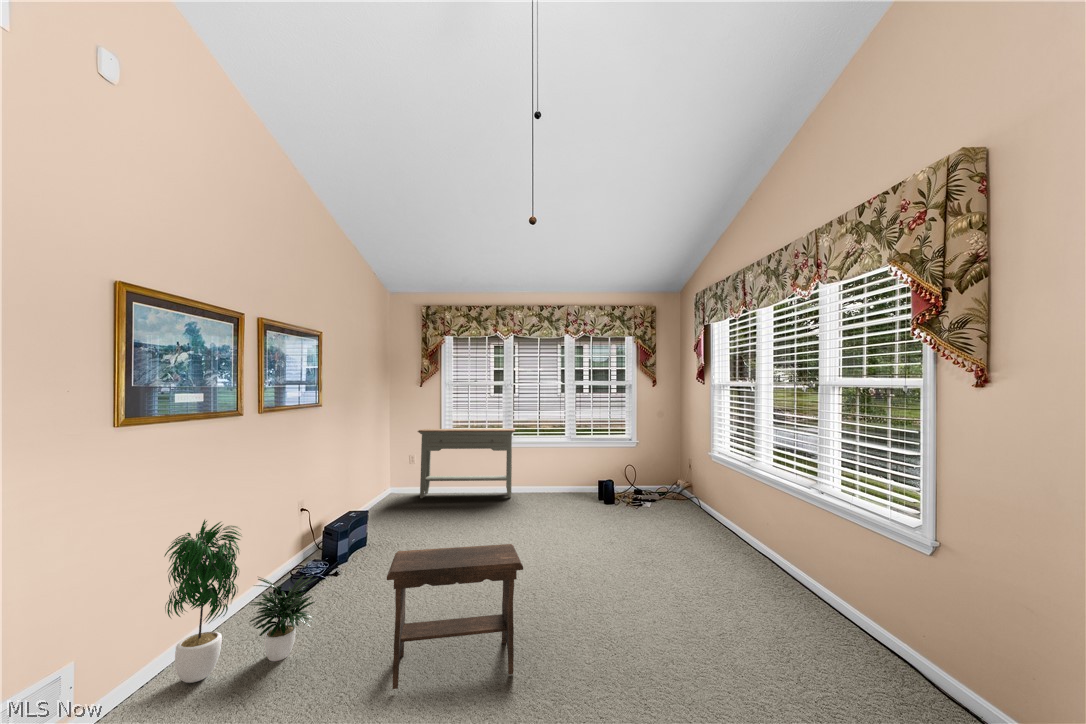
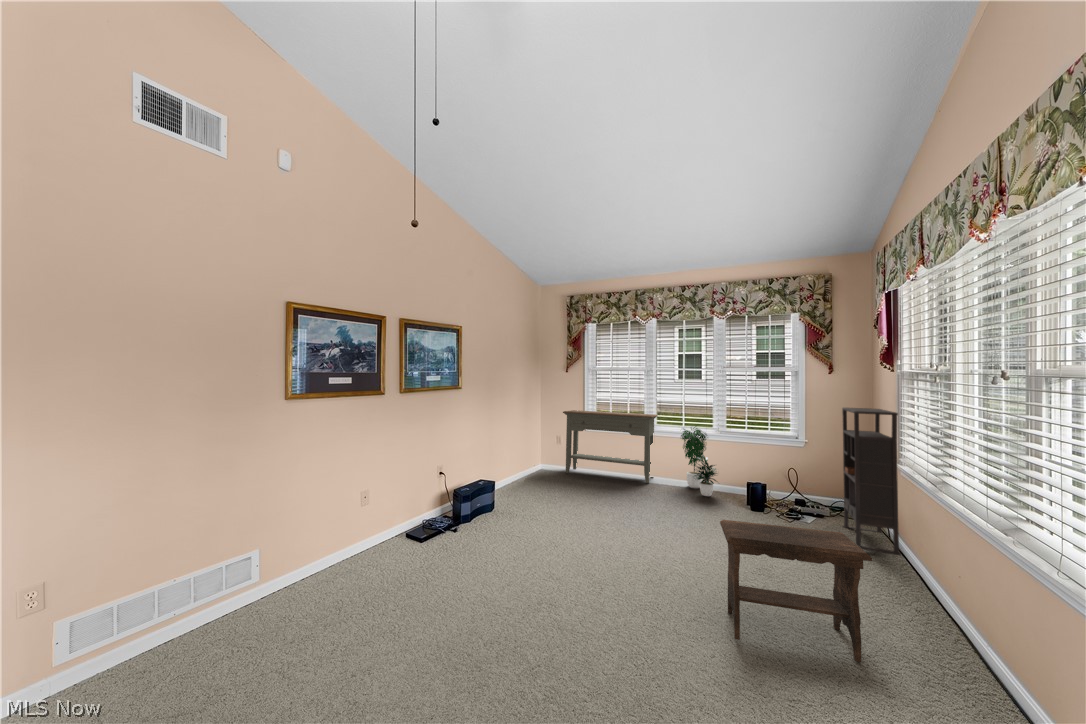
bookshelf: none [675,414,723,525] -> present [842,408,901,555]
potted plant: present [164,520,316,683] -> present [681,427,717,496]
footstool: present [387,544,523,689] -> present [720,520,872,662]

